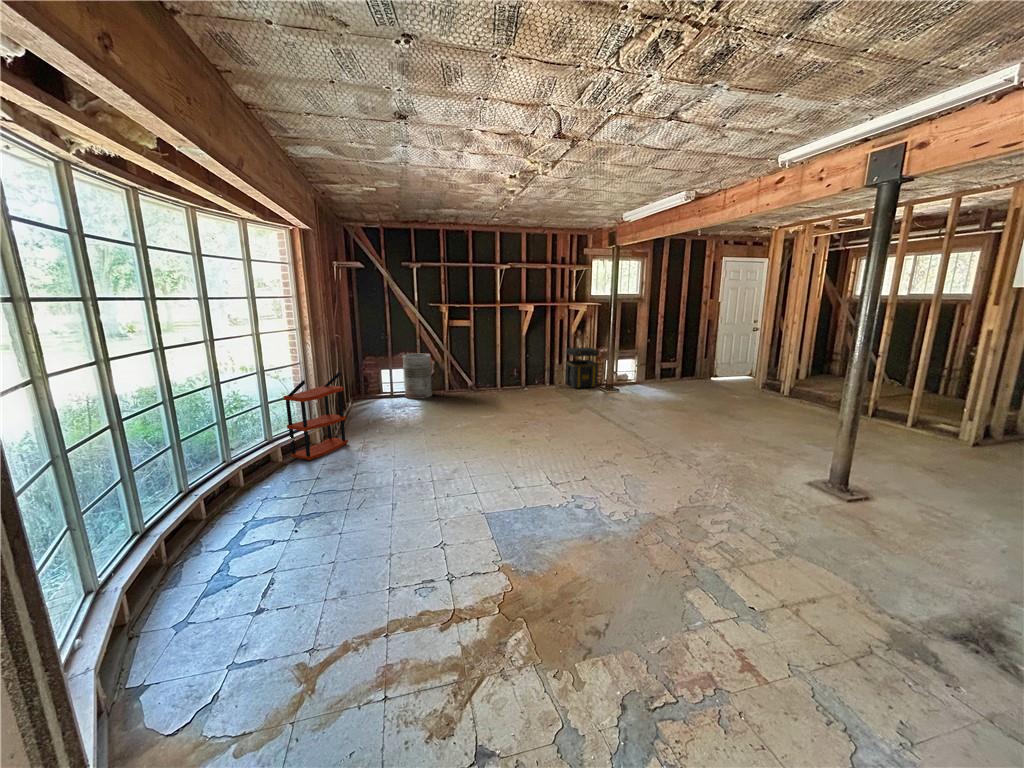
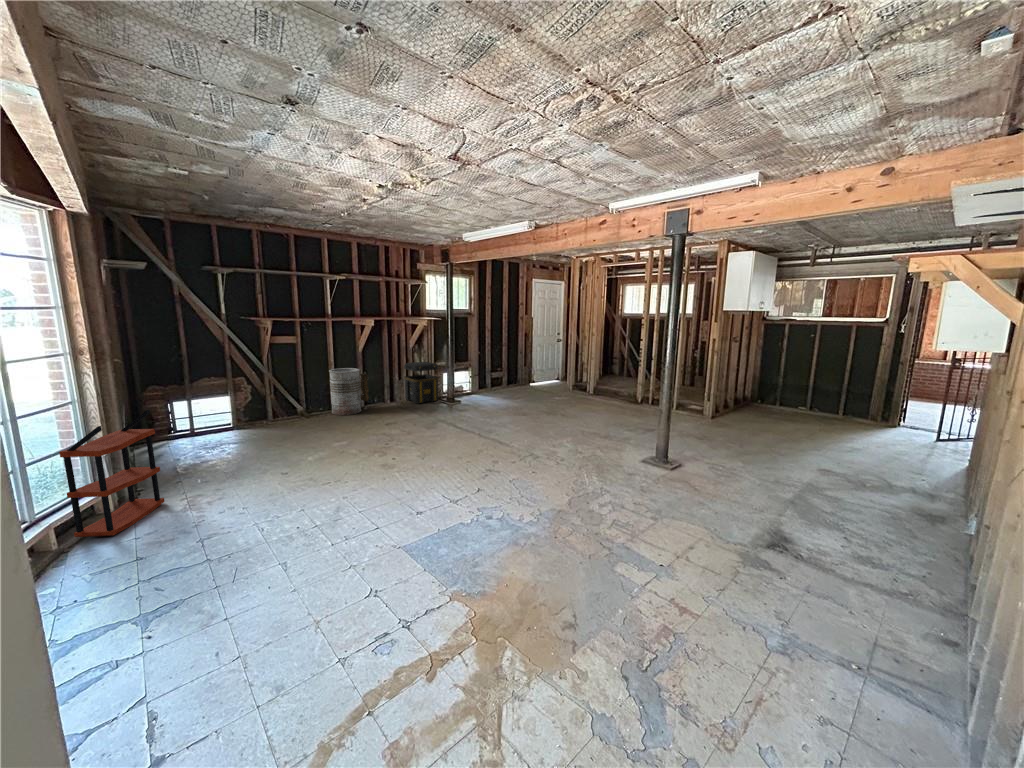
trash can: present [403,354,440,399] -> present [329,368,369,415]

